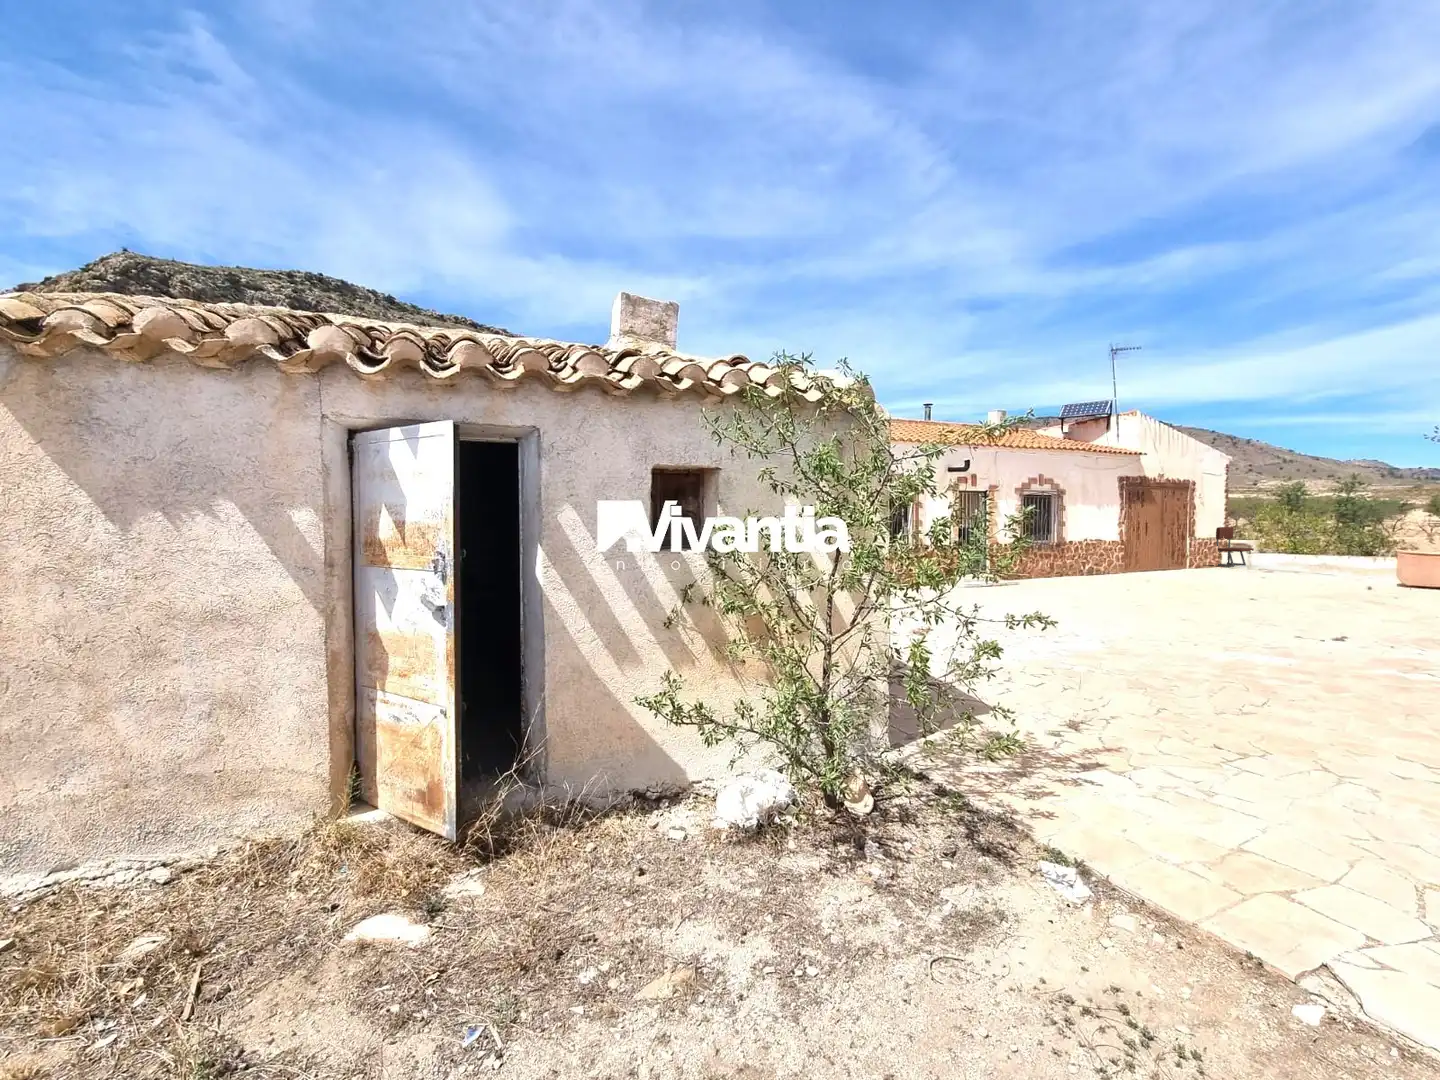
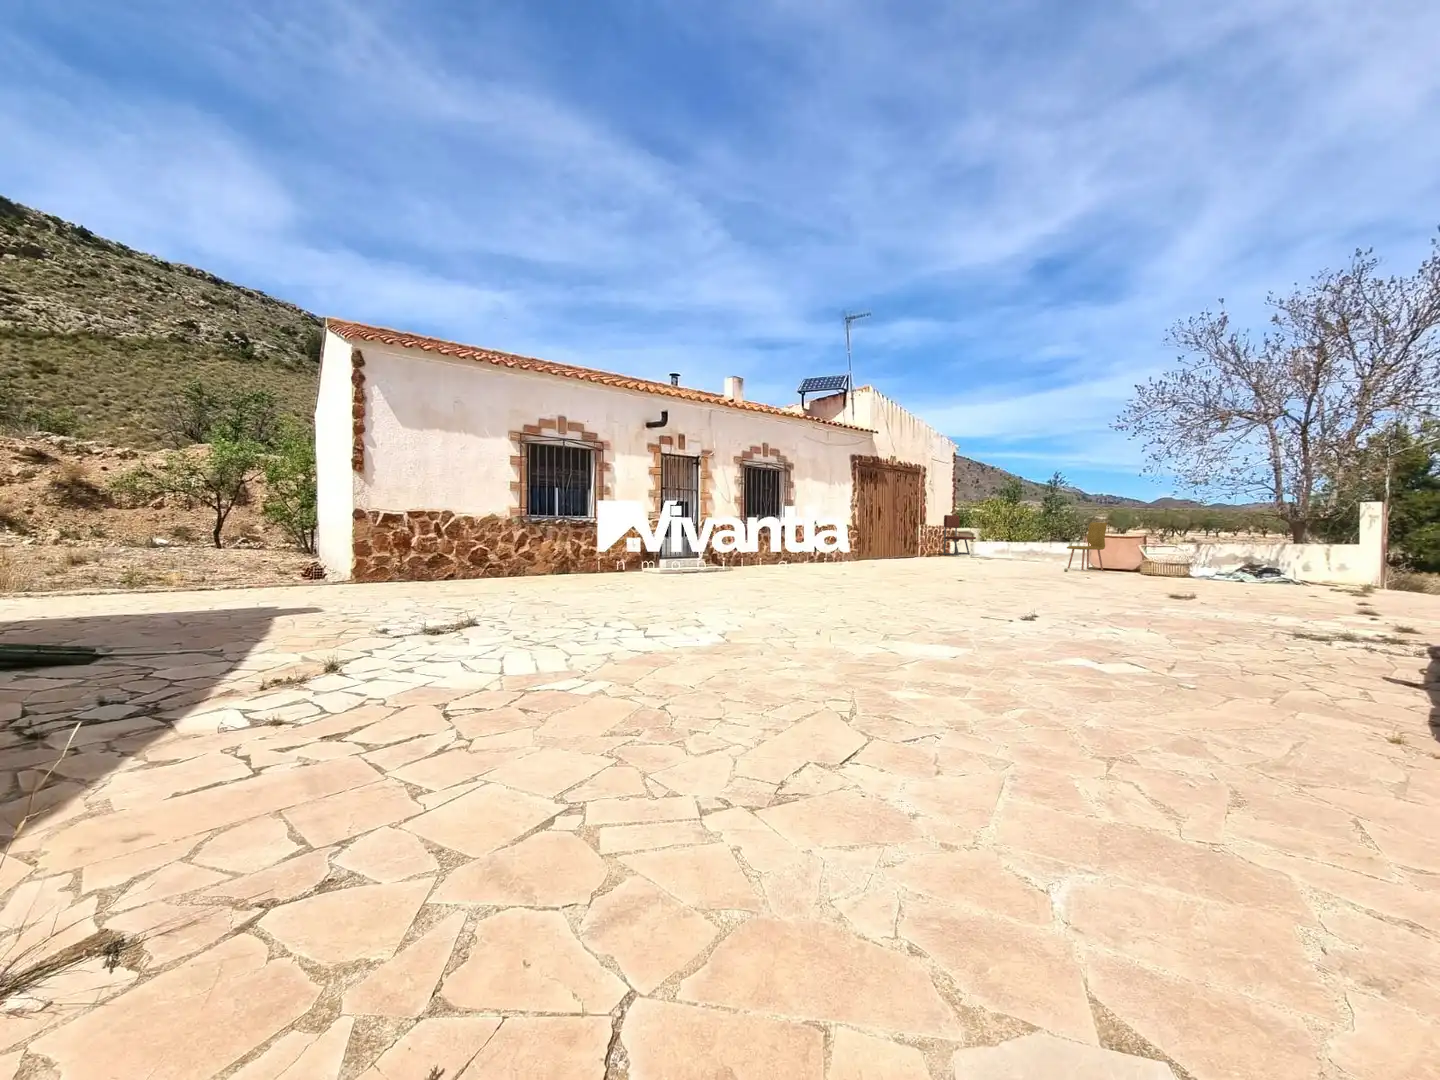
chair: none [1372,541,1424,589] -> present [1067,522,1107,570]

